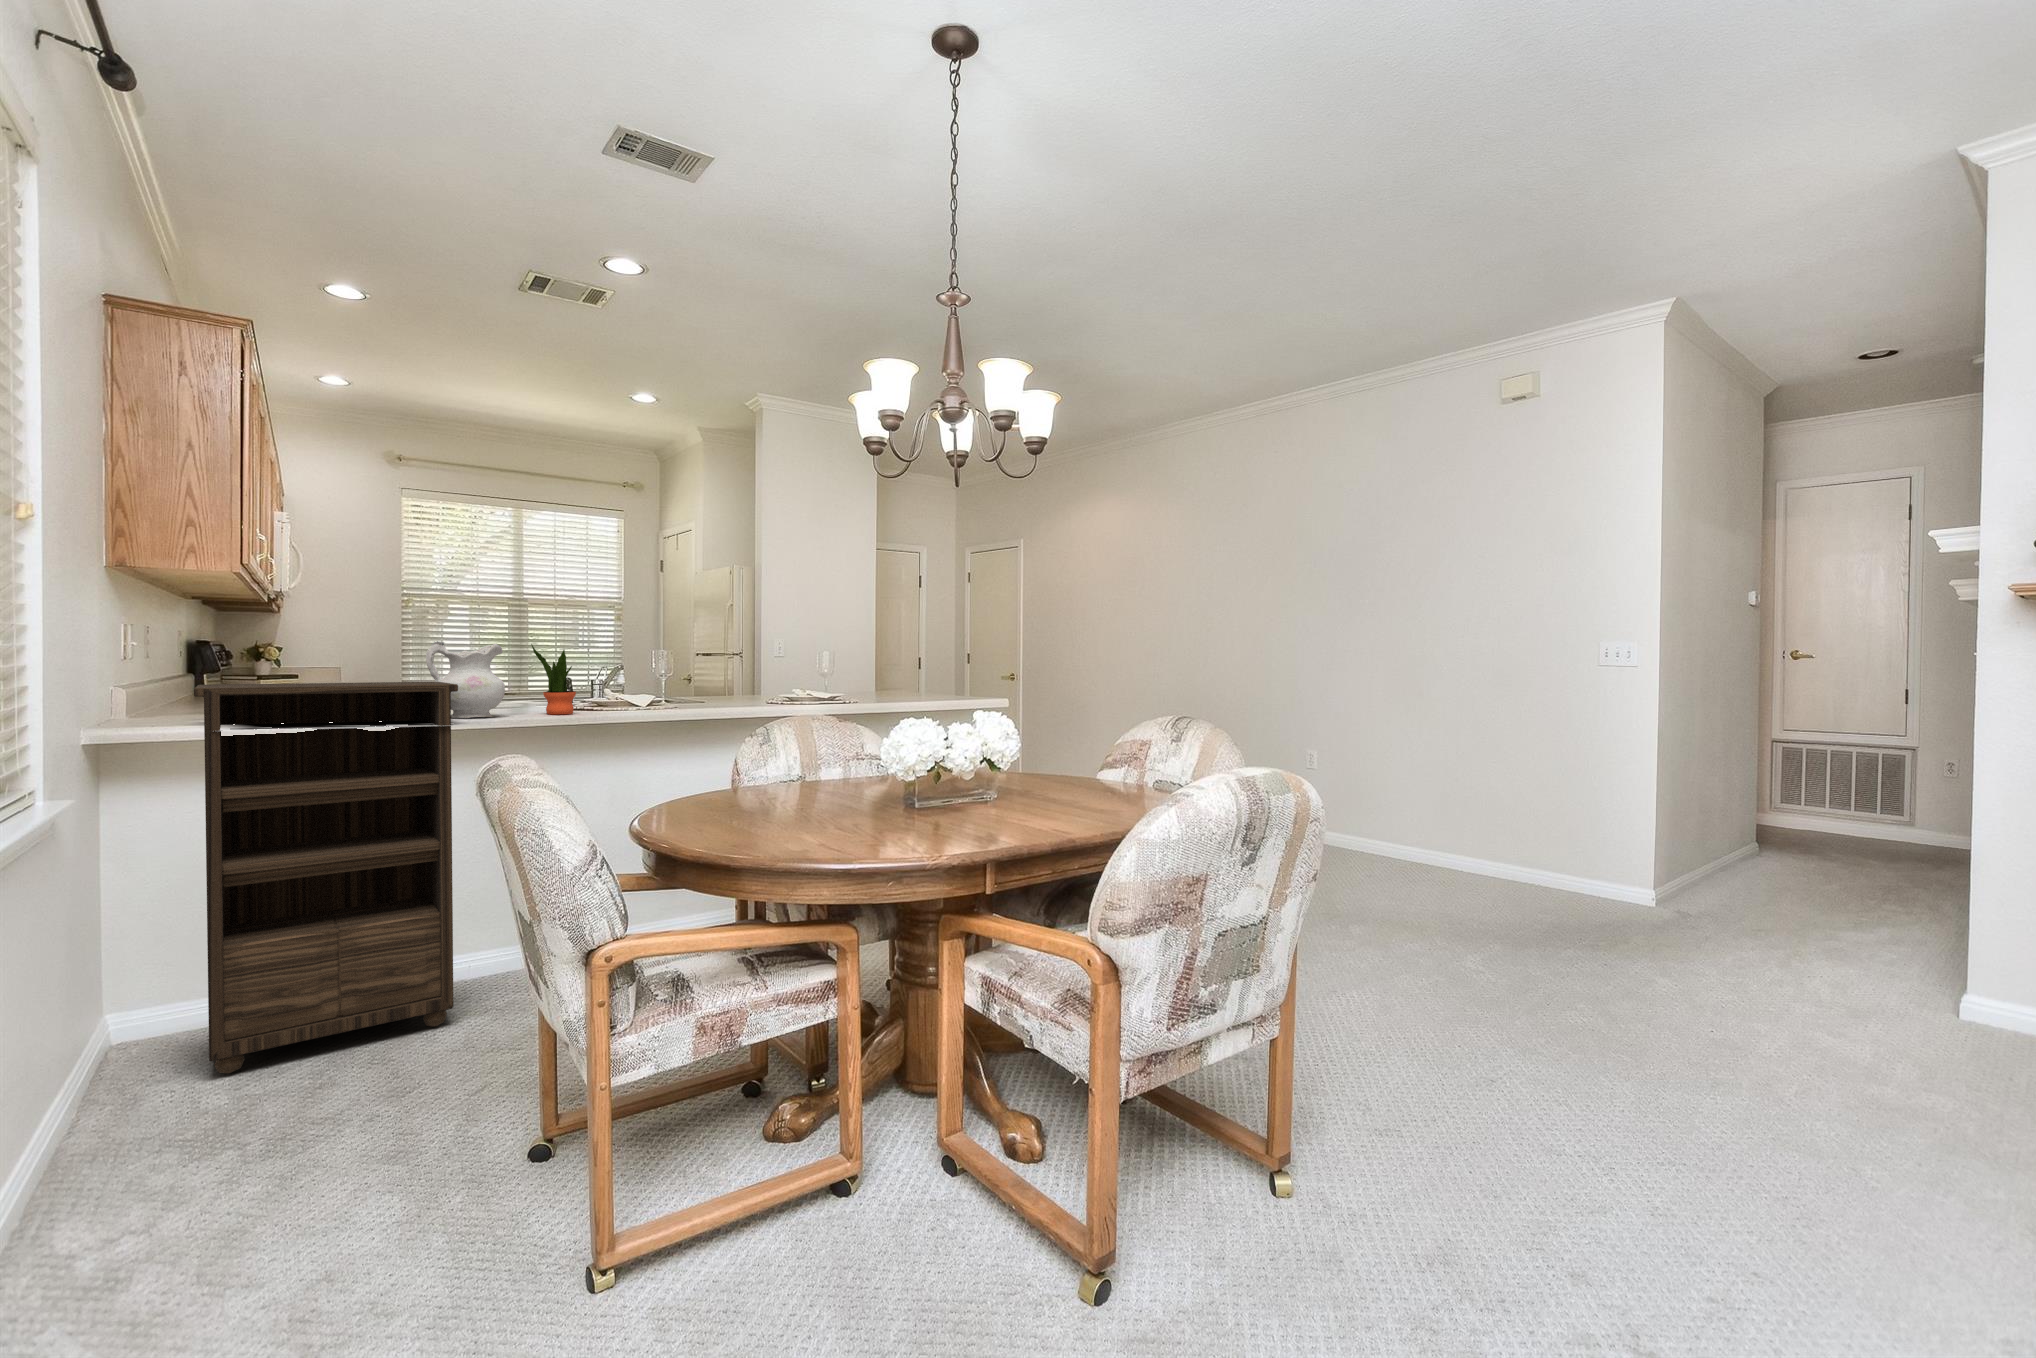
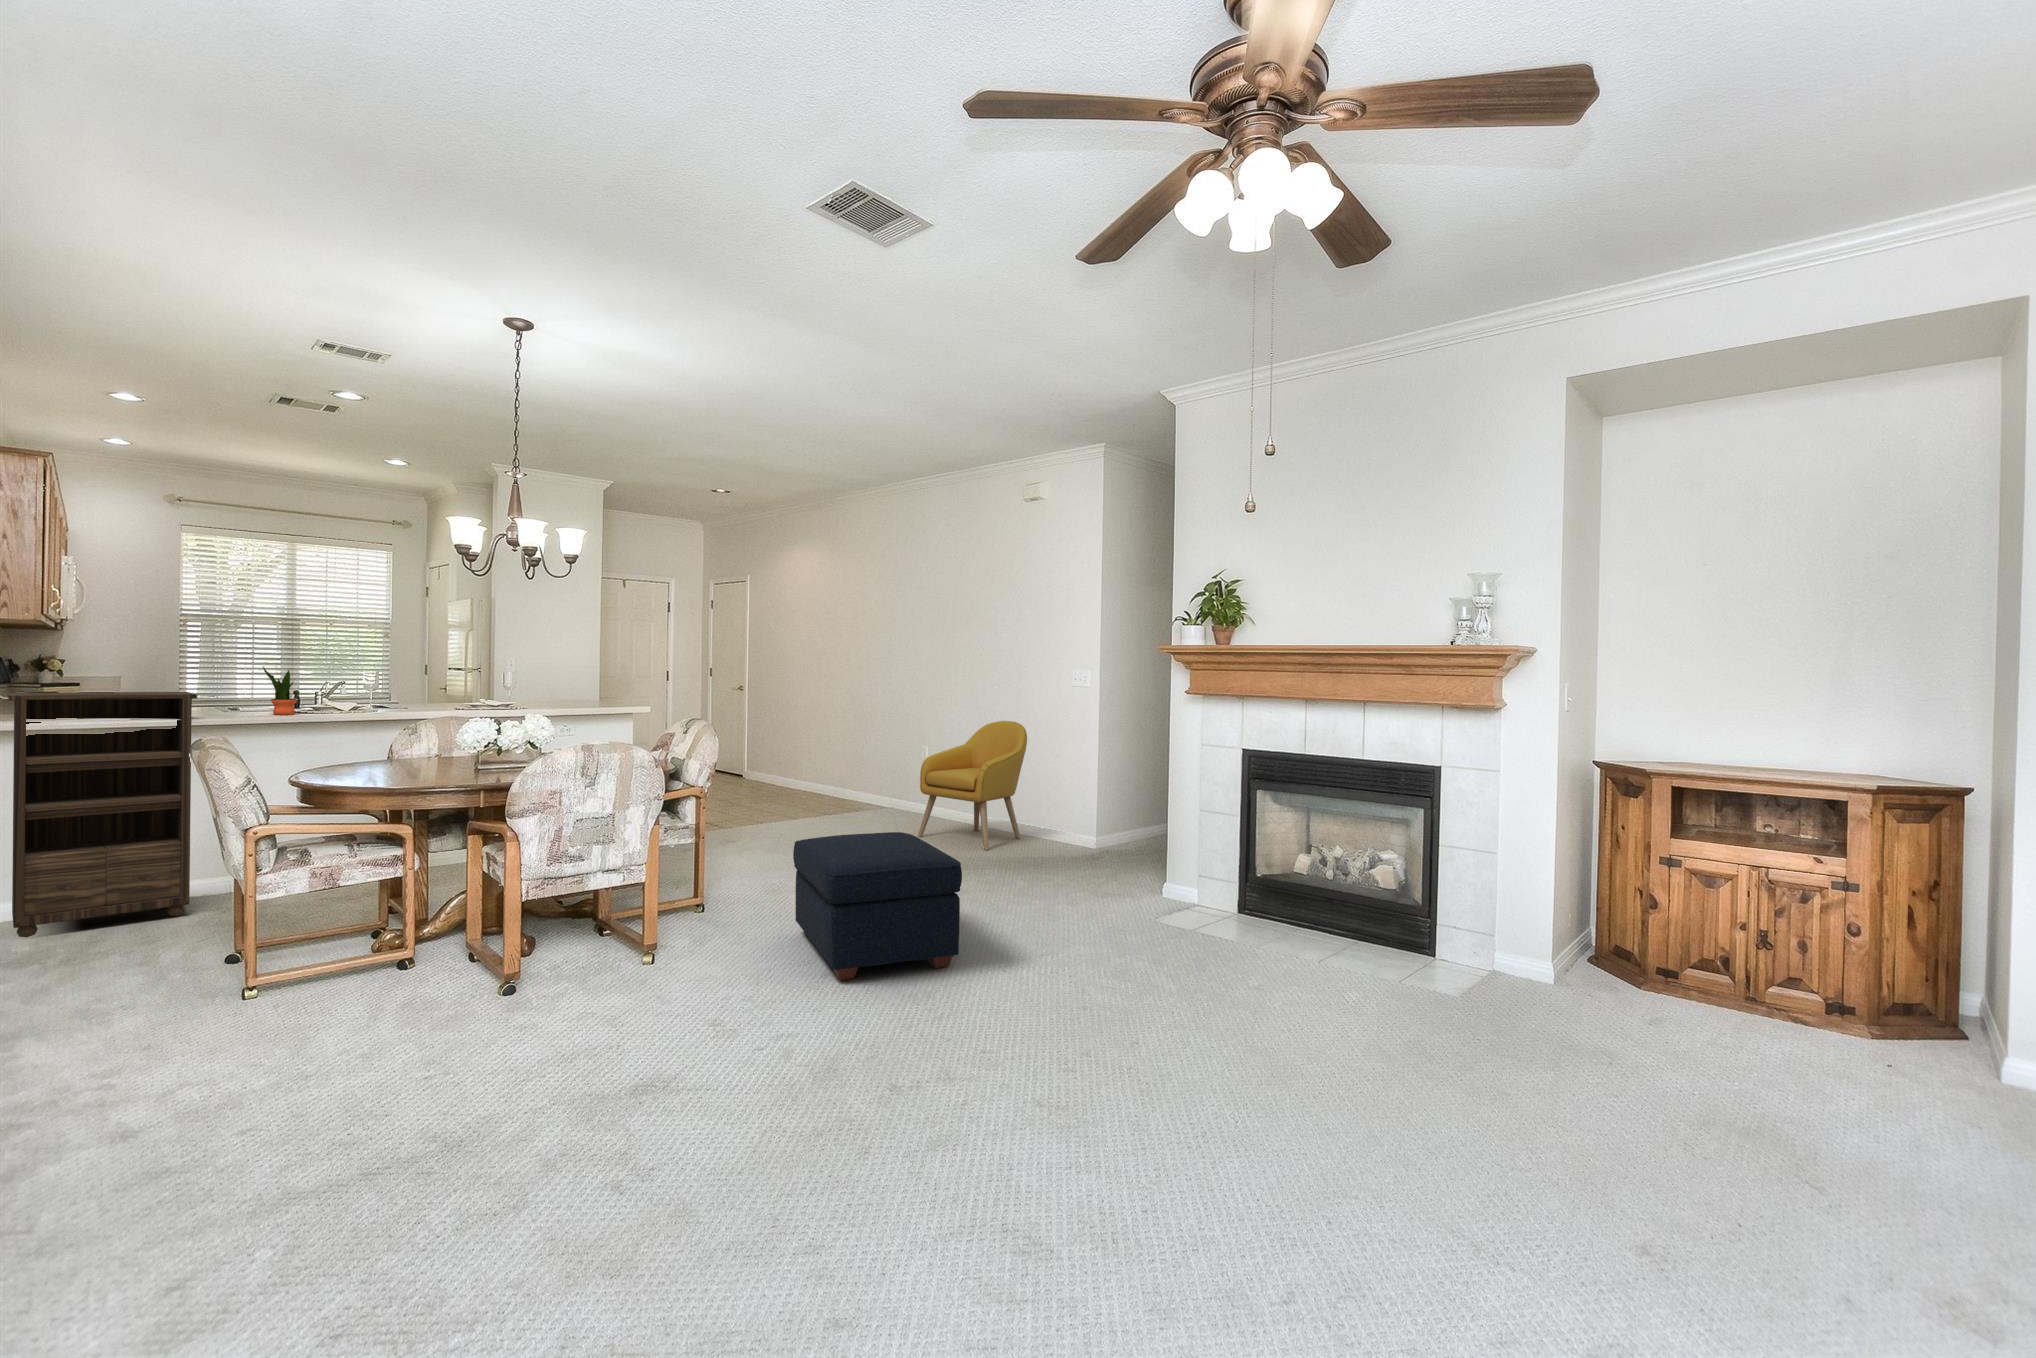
ceramic pitcher: present [426,641,505,718] -> none [178,664,238,716]
armchair: none [1352,715,1515,906] -> present [918,721,1027,850]
ottoman: none [1449,920,1961,1285] -> present [793,832,962,981]

